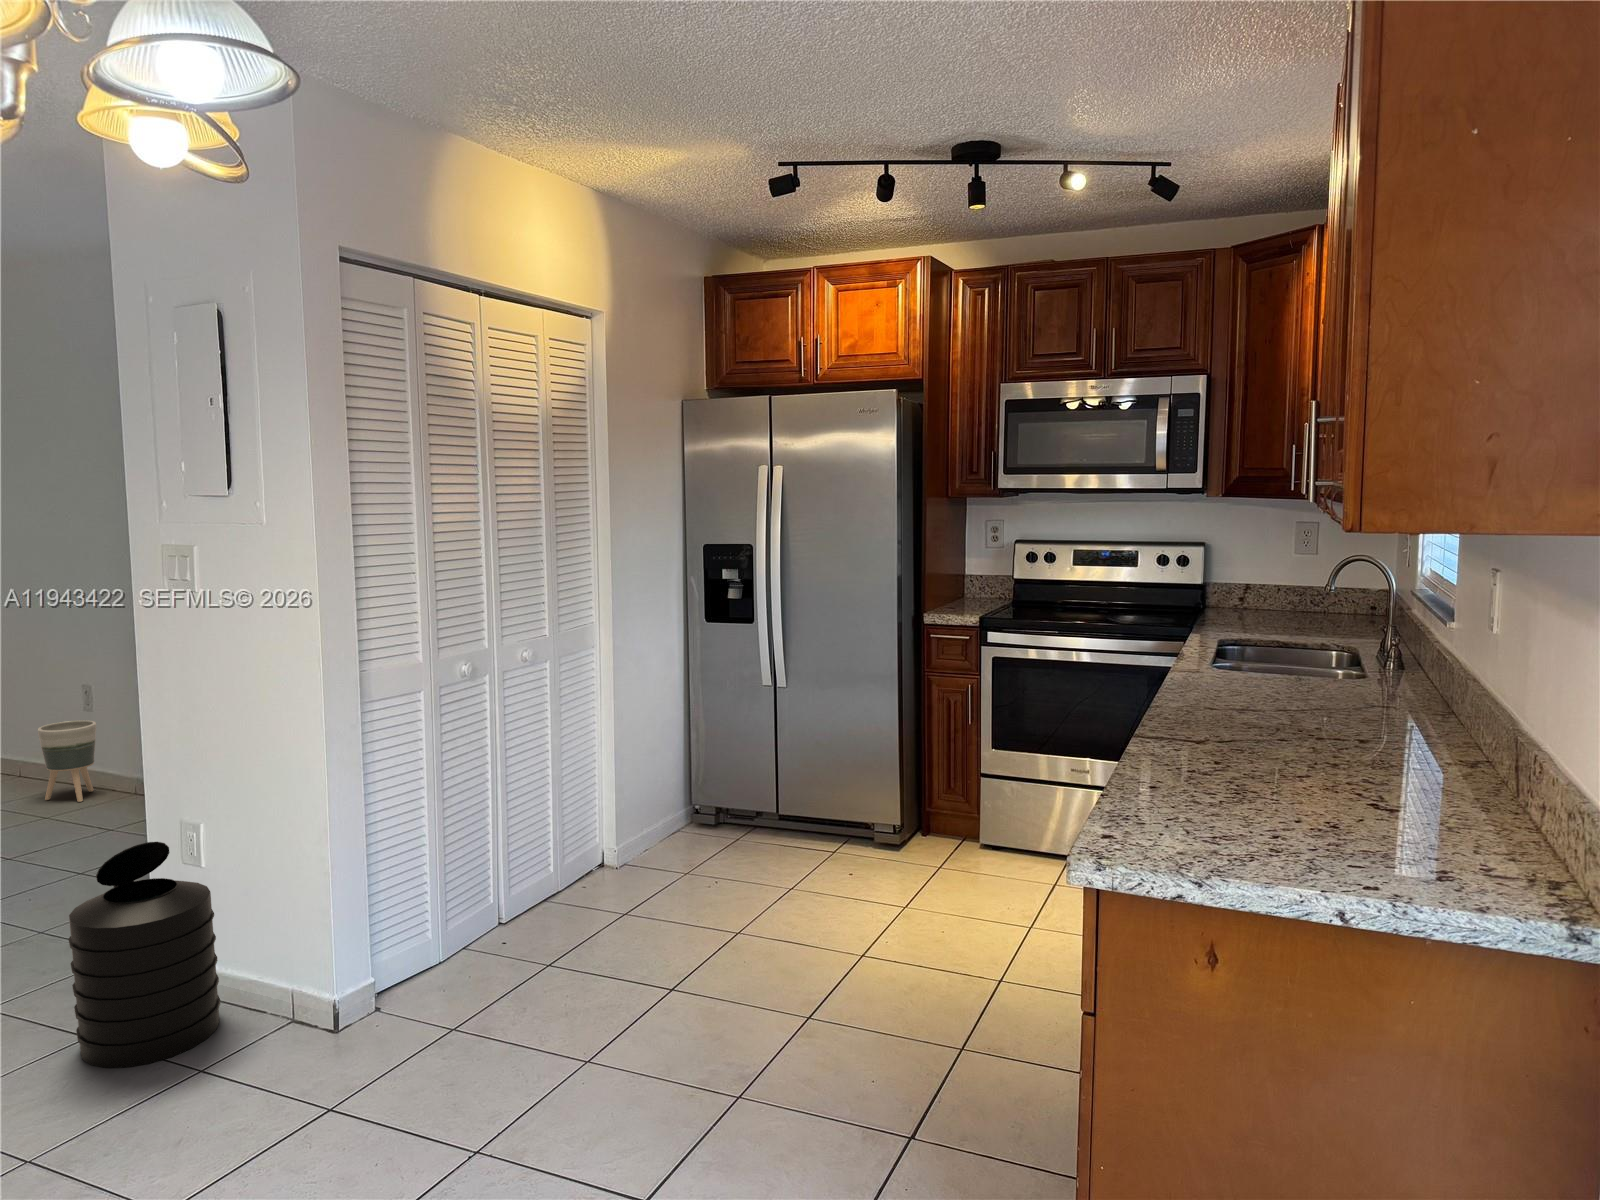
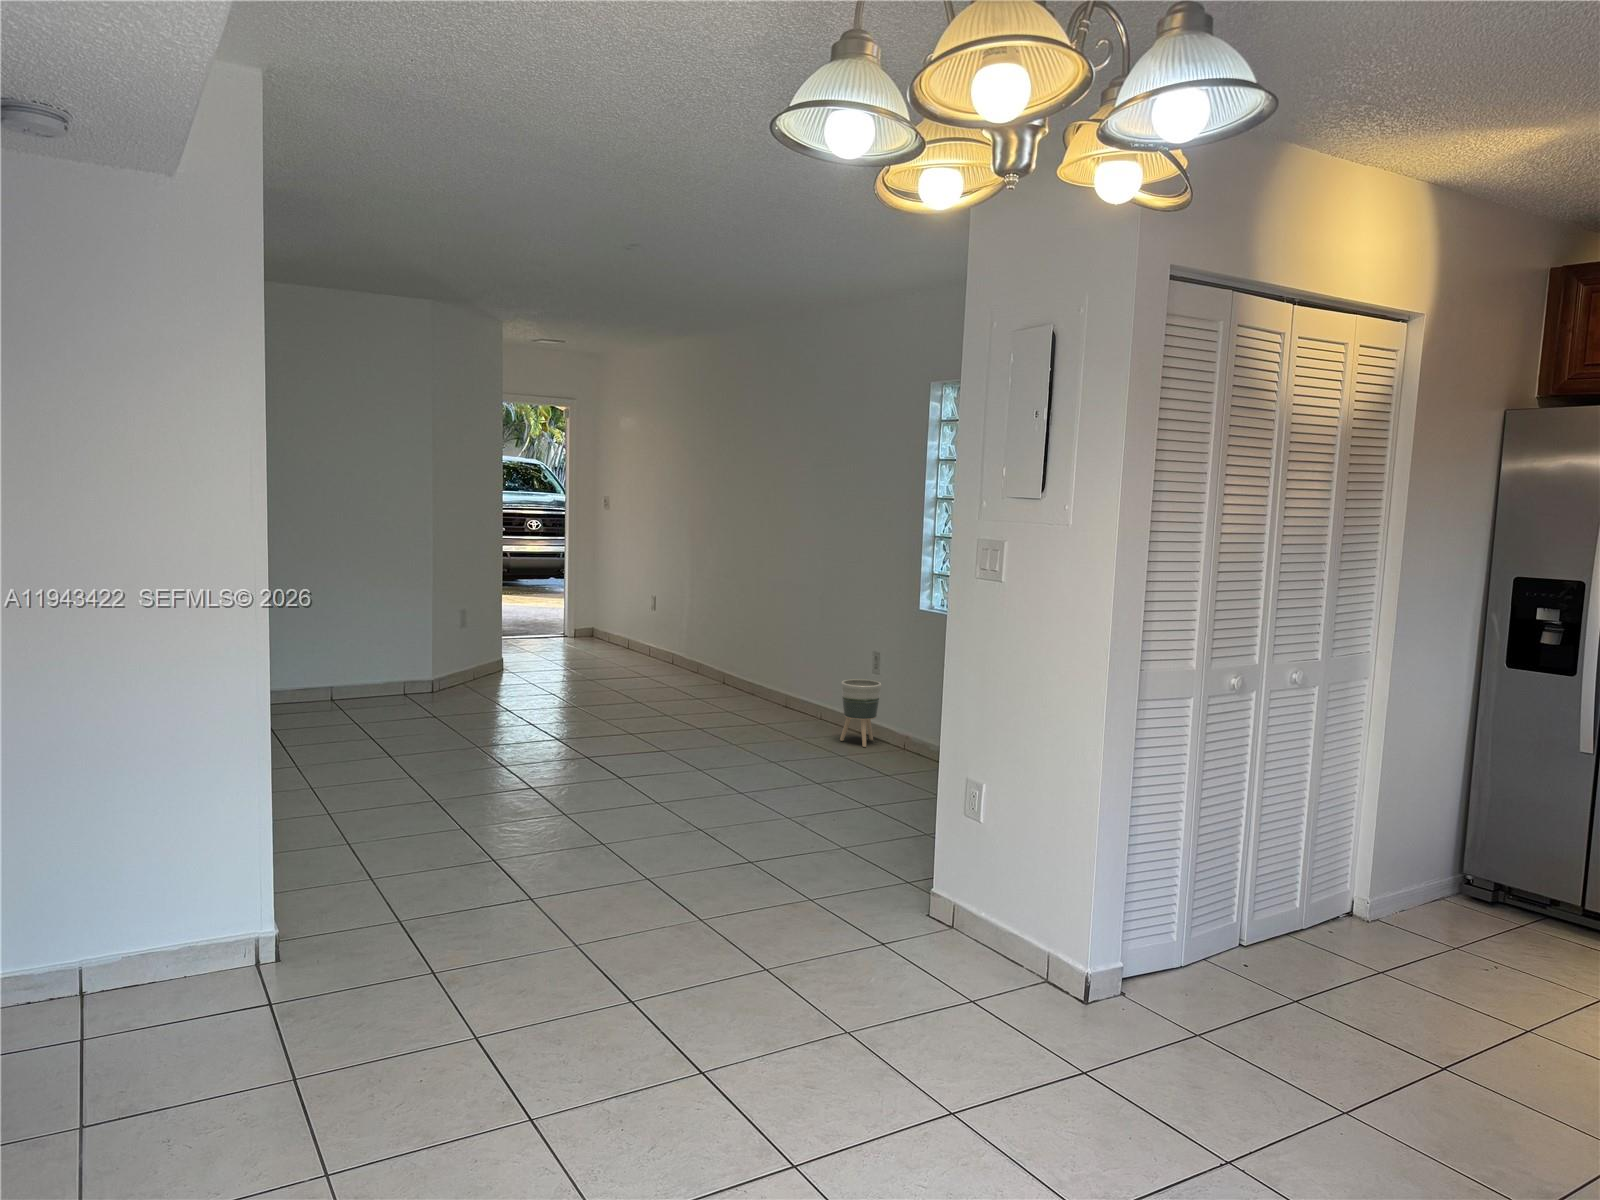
trash can: present [69,842,220,1068] -> none [883,792,992,979]

